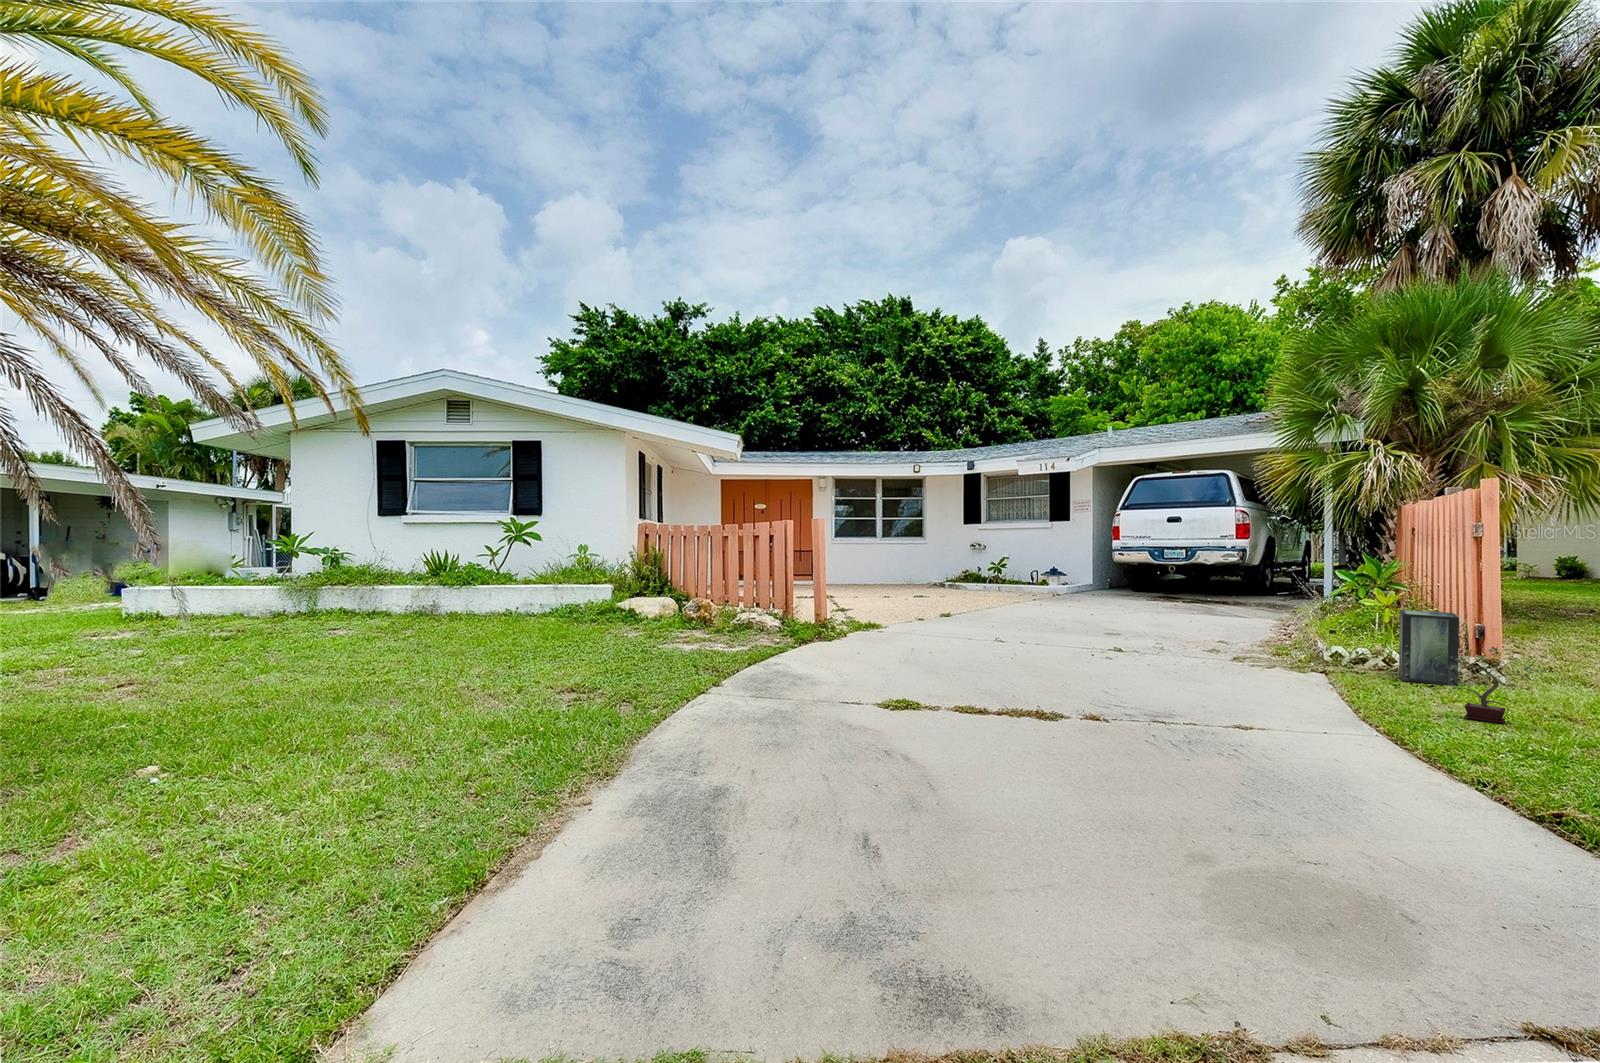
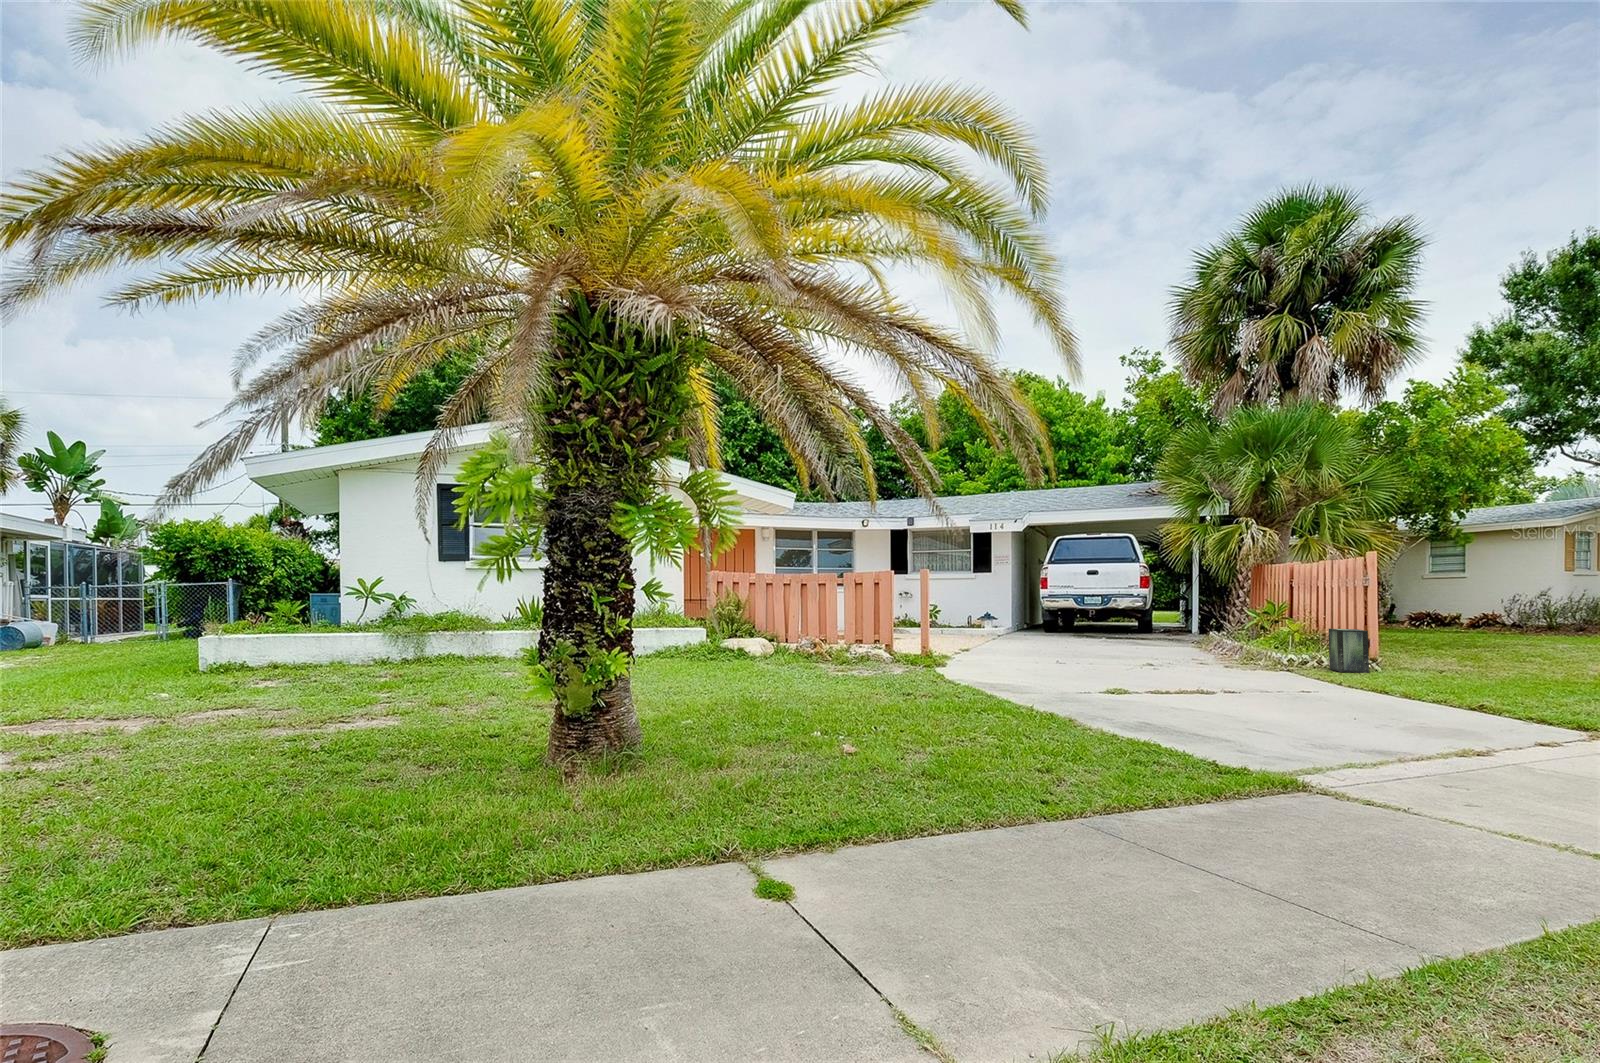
potted plant: present [1450,647,1546,724] -> none [1393,642,1443,686]

